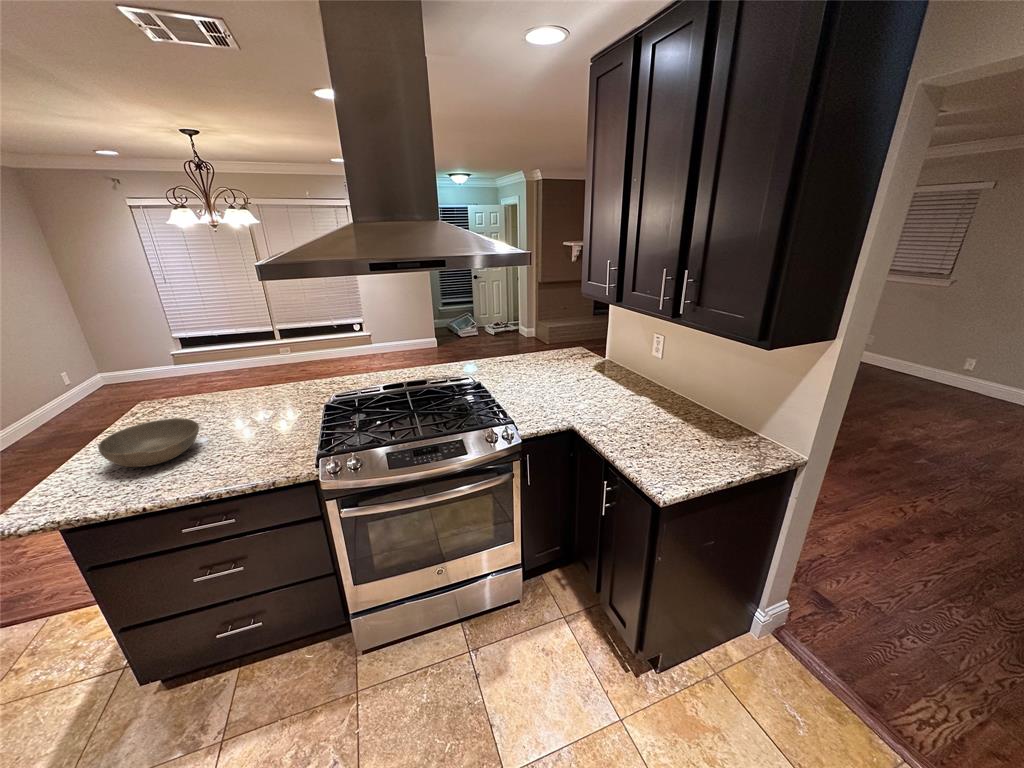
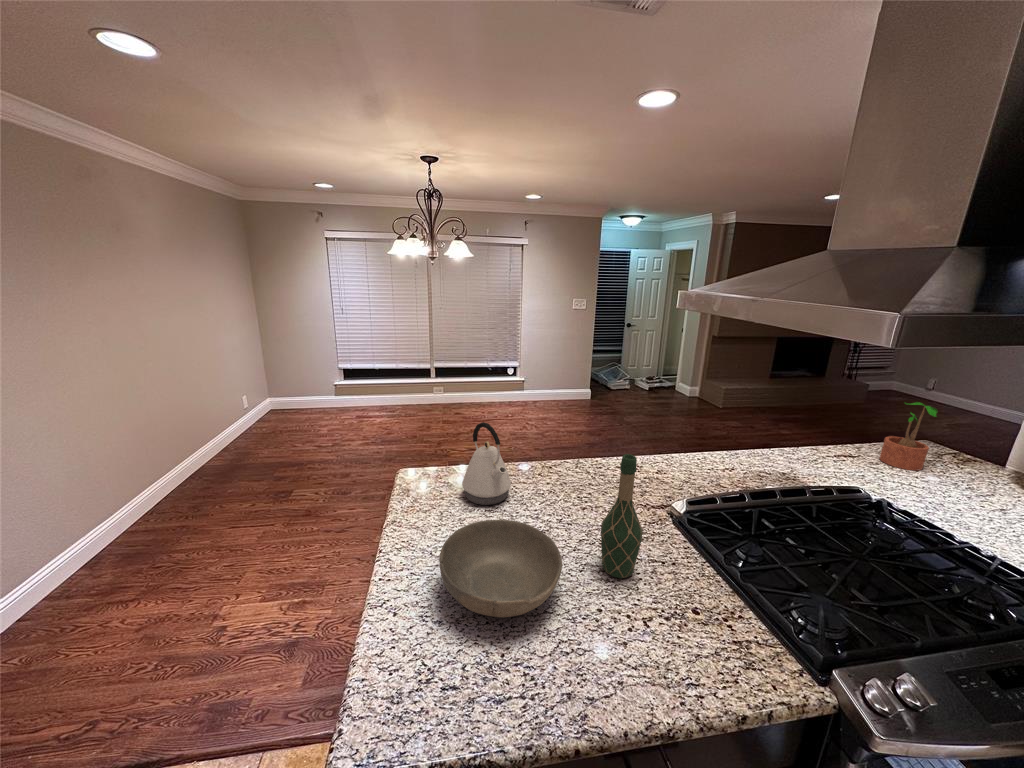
potted plant: none [521,322,547,367] -> present [880,402,937,471]
kettle: none [175,360,218,418] -> present [462,422,511,505]
wine bottle: none [228,365,263,442] -> present [601,454,643,578]

